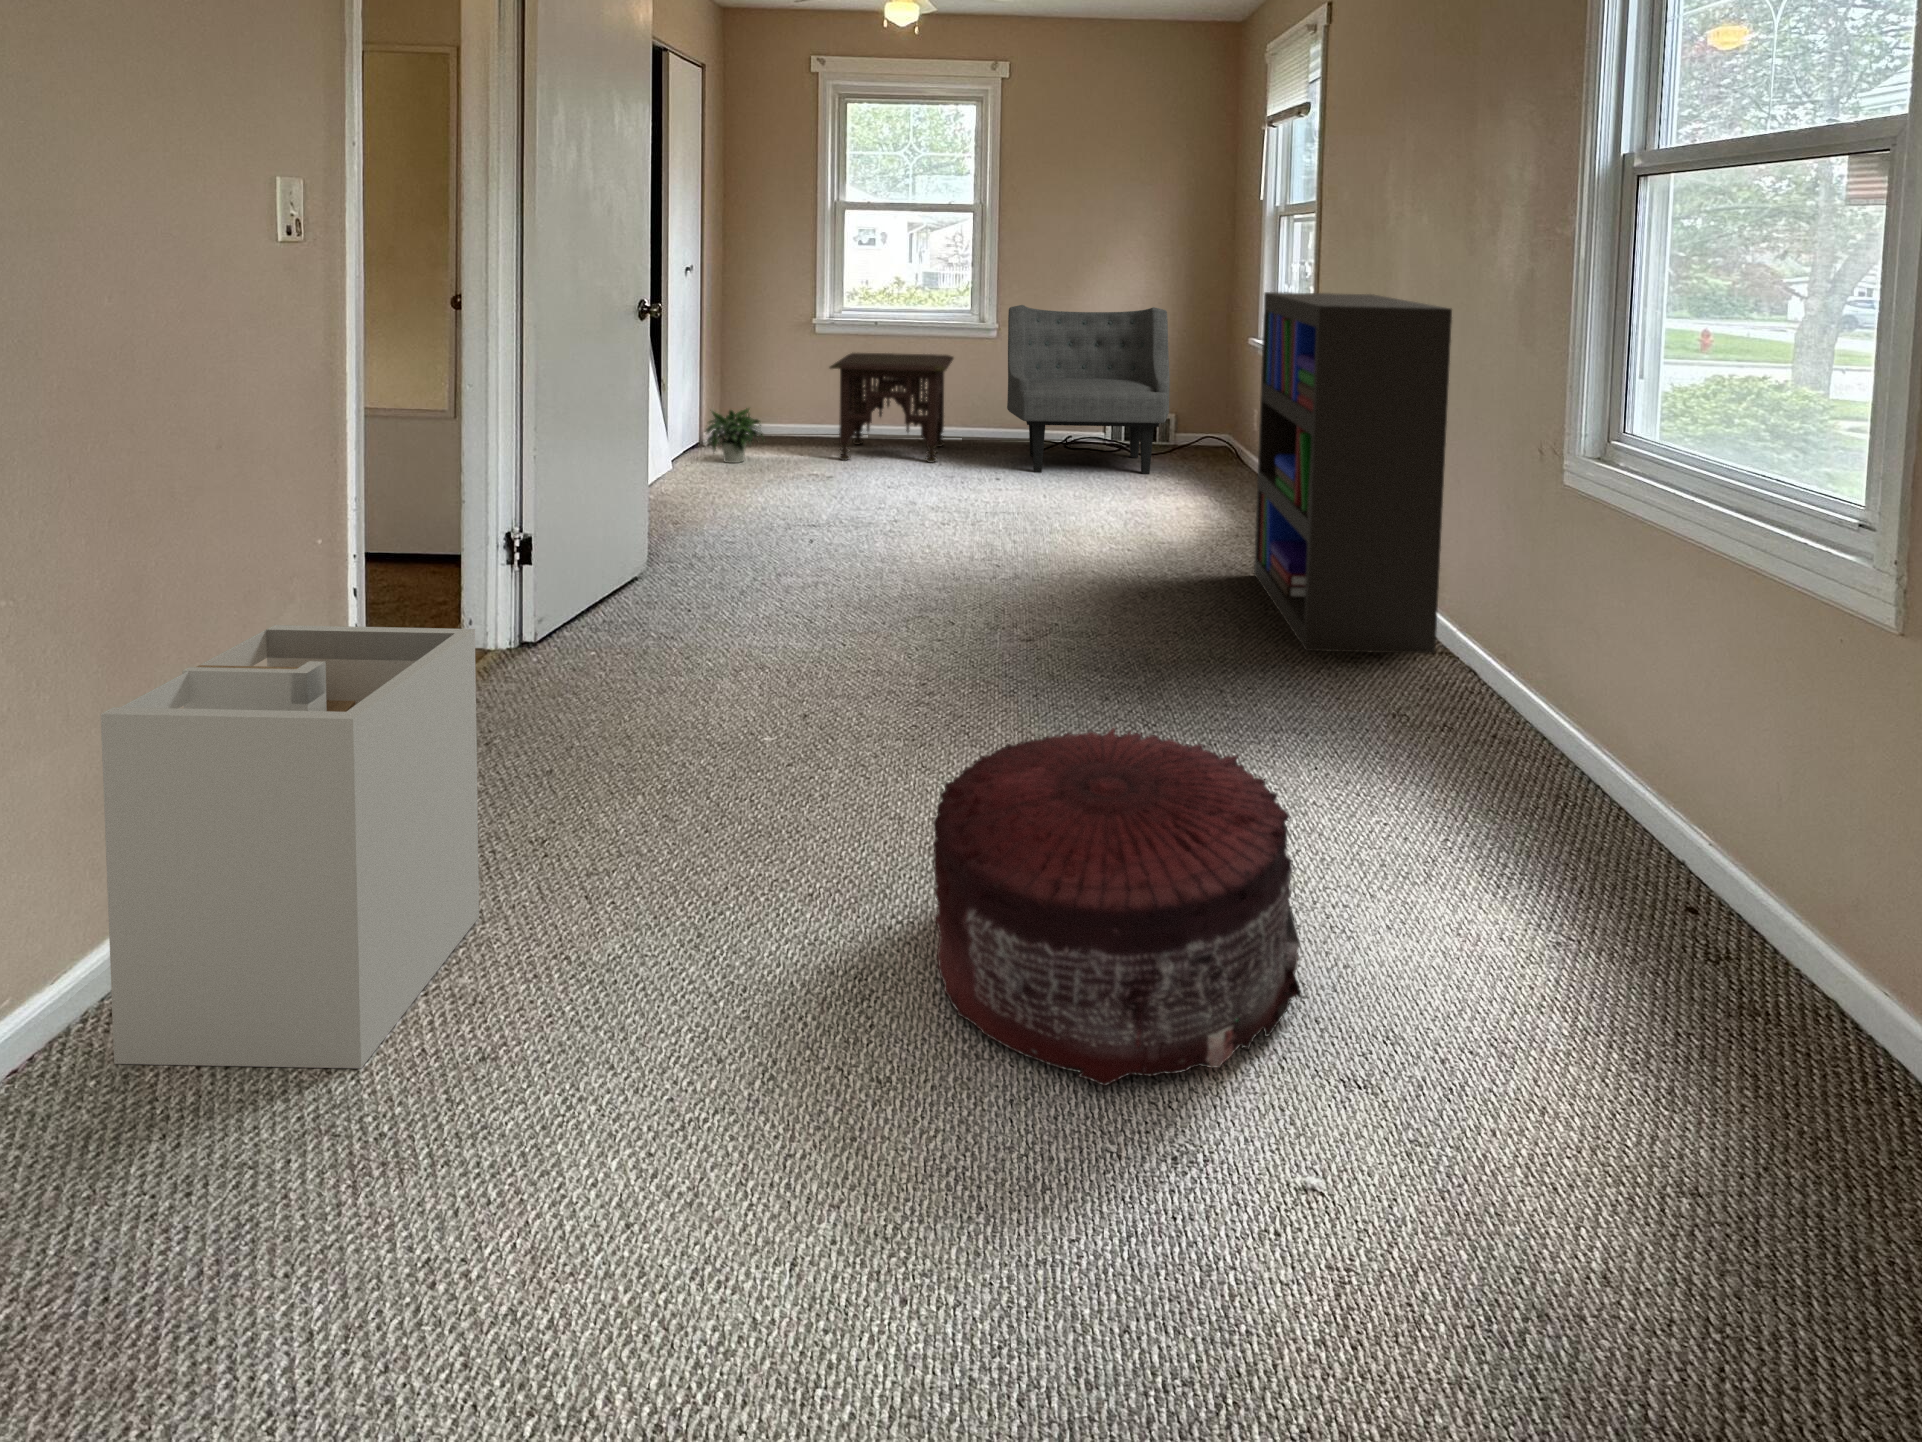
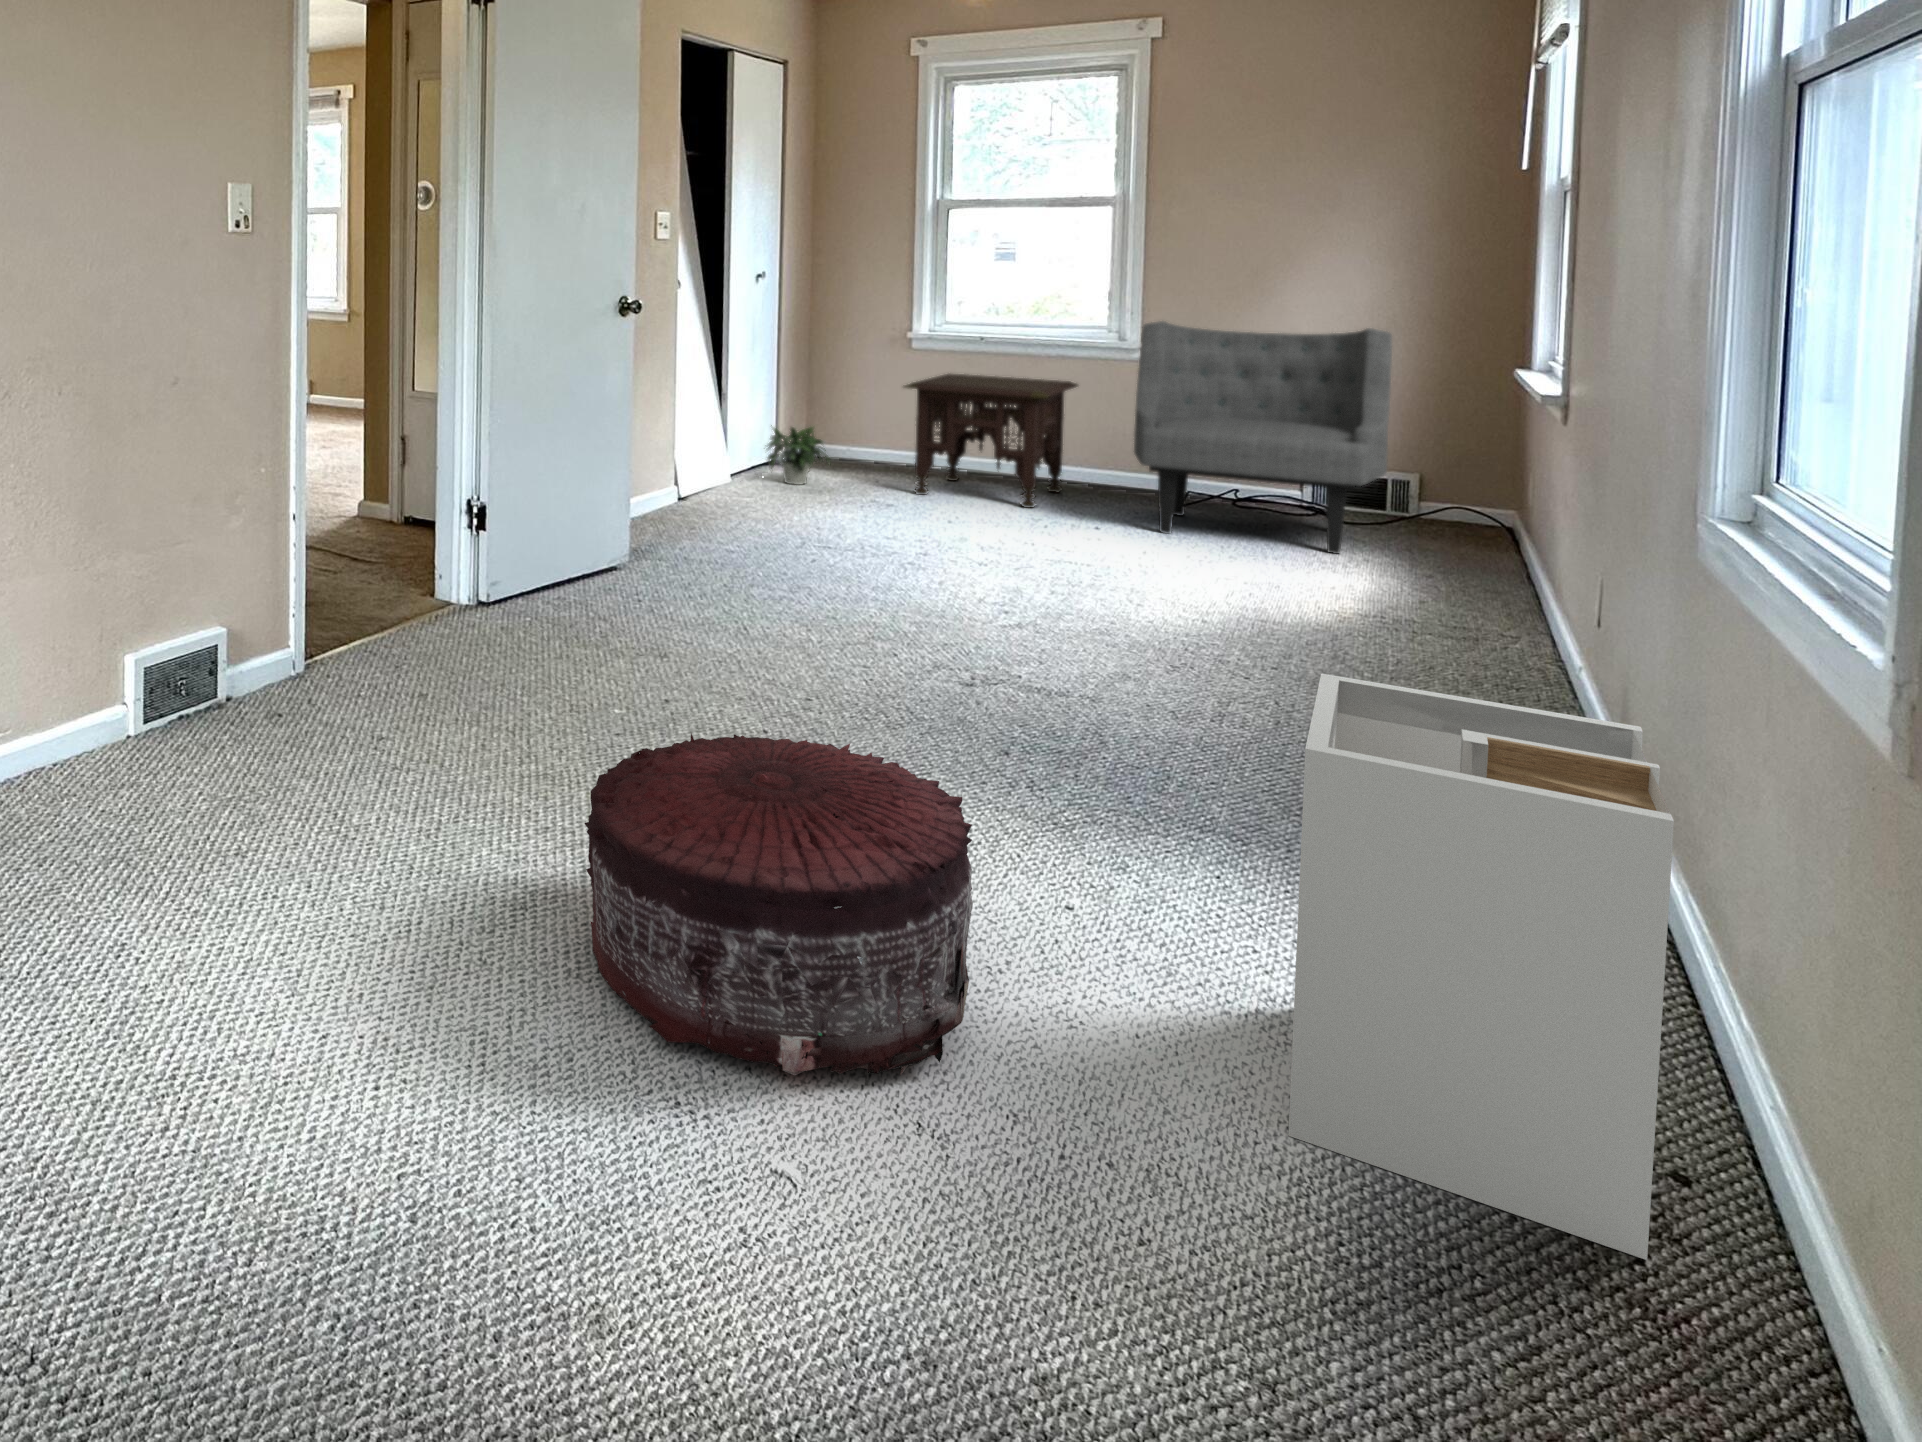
bookshelf: present [1254,292,1452,654] -> none [1364,296,1632,831]
laundry hamper: present [101,625,479,1068] -> present [1288,673,1674,1260]

